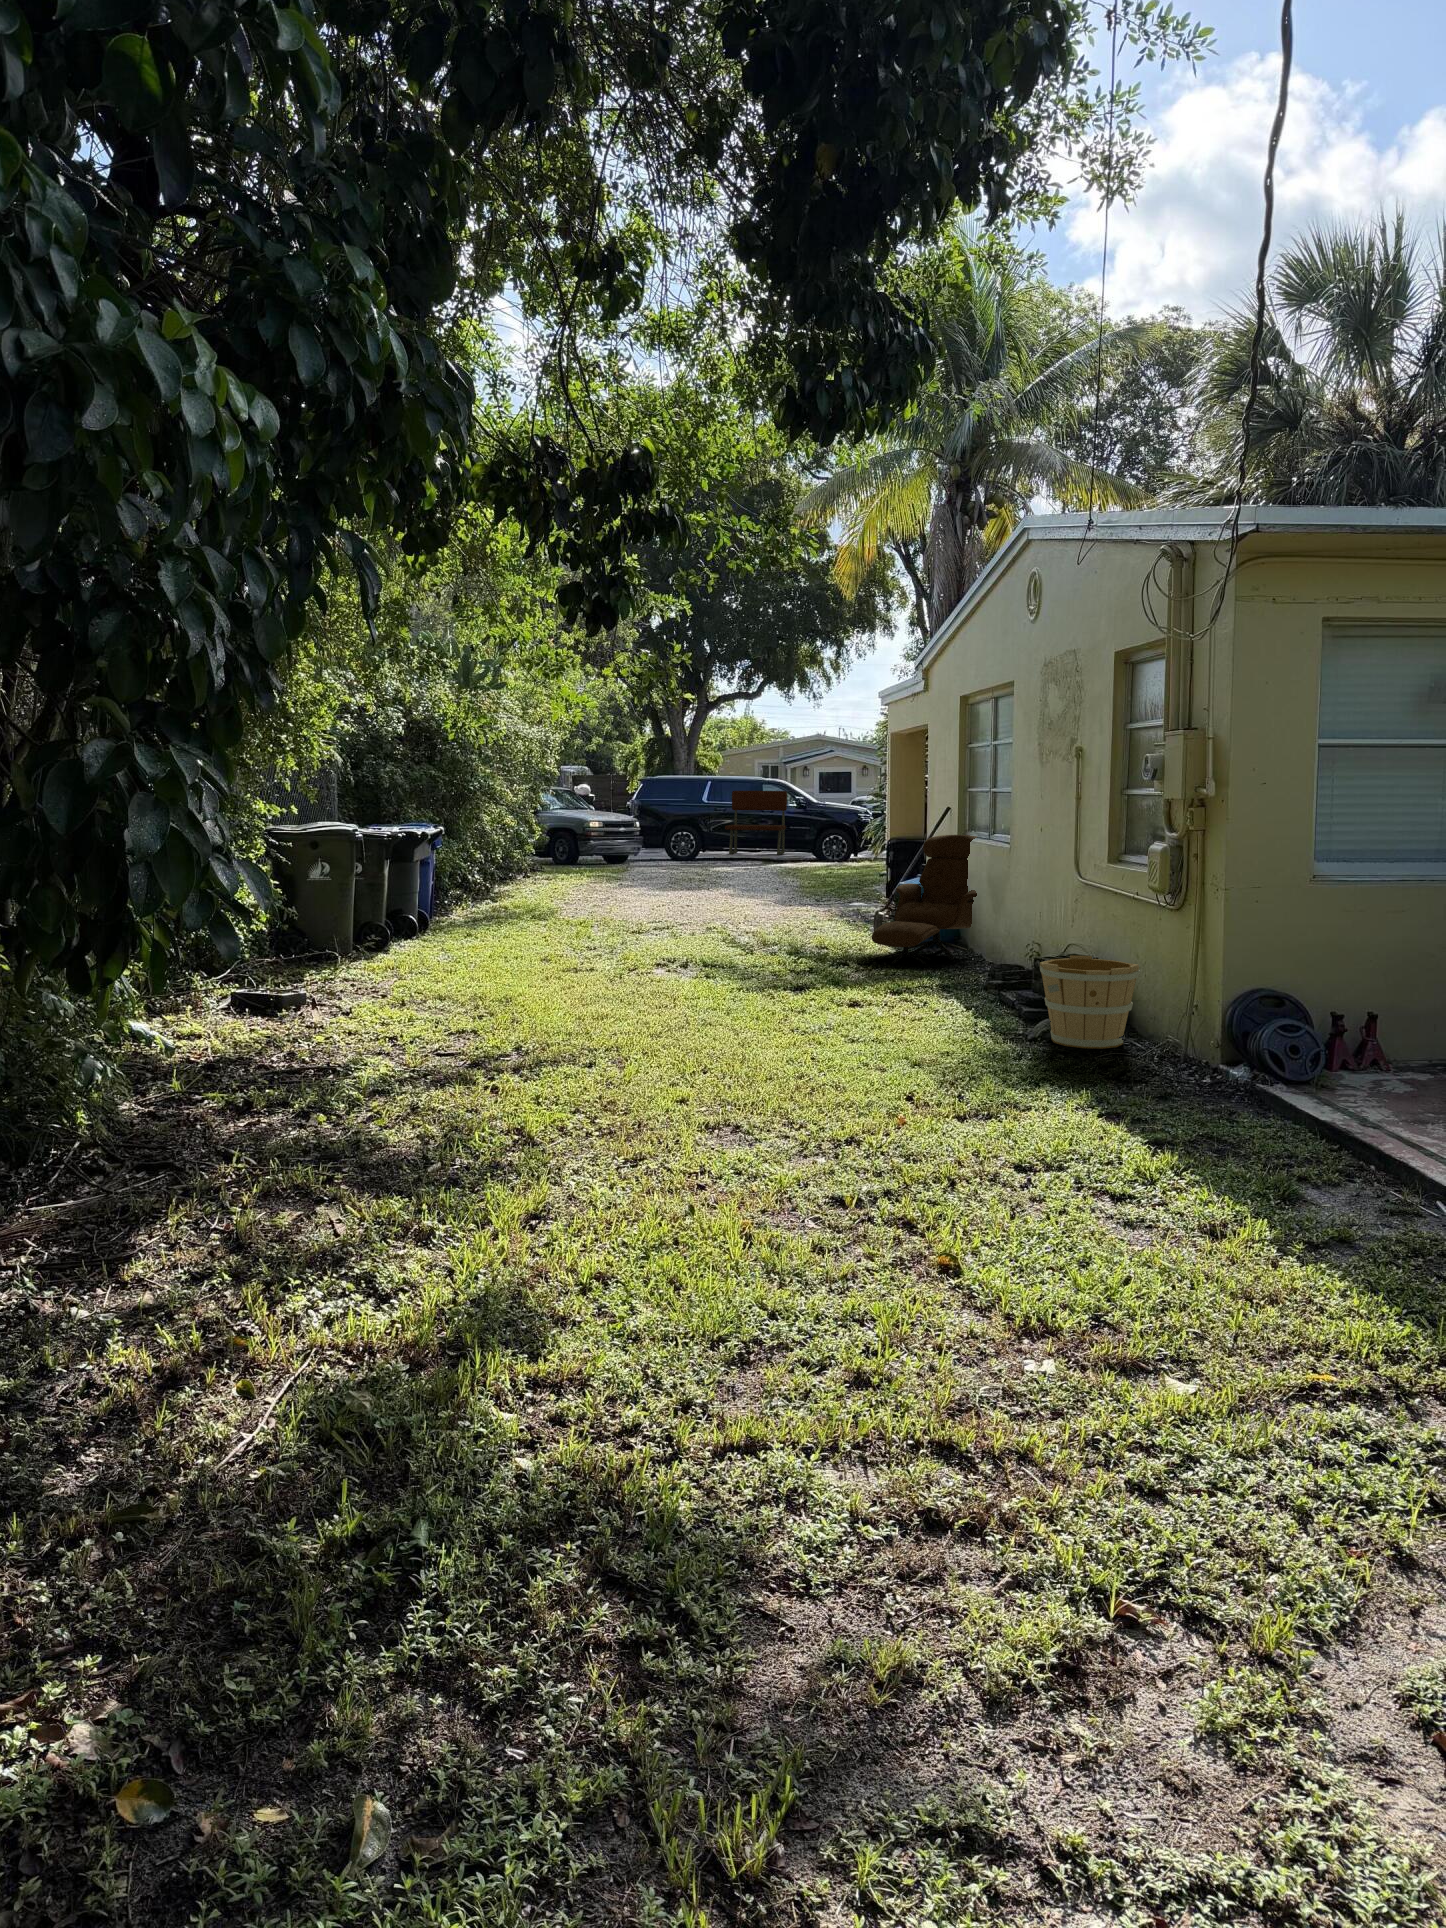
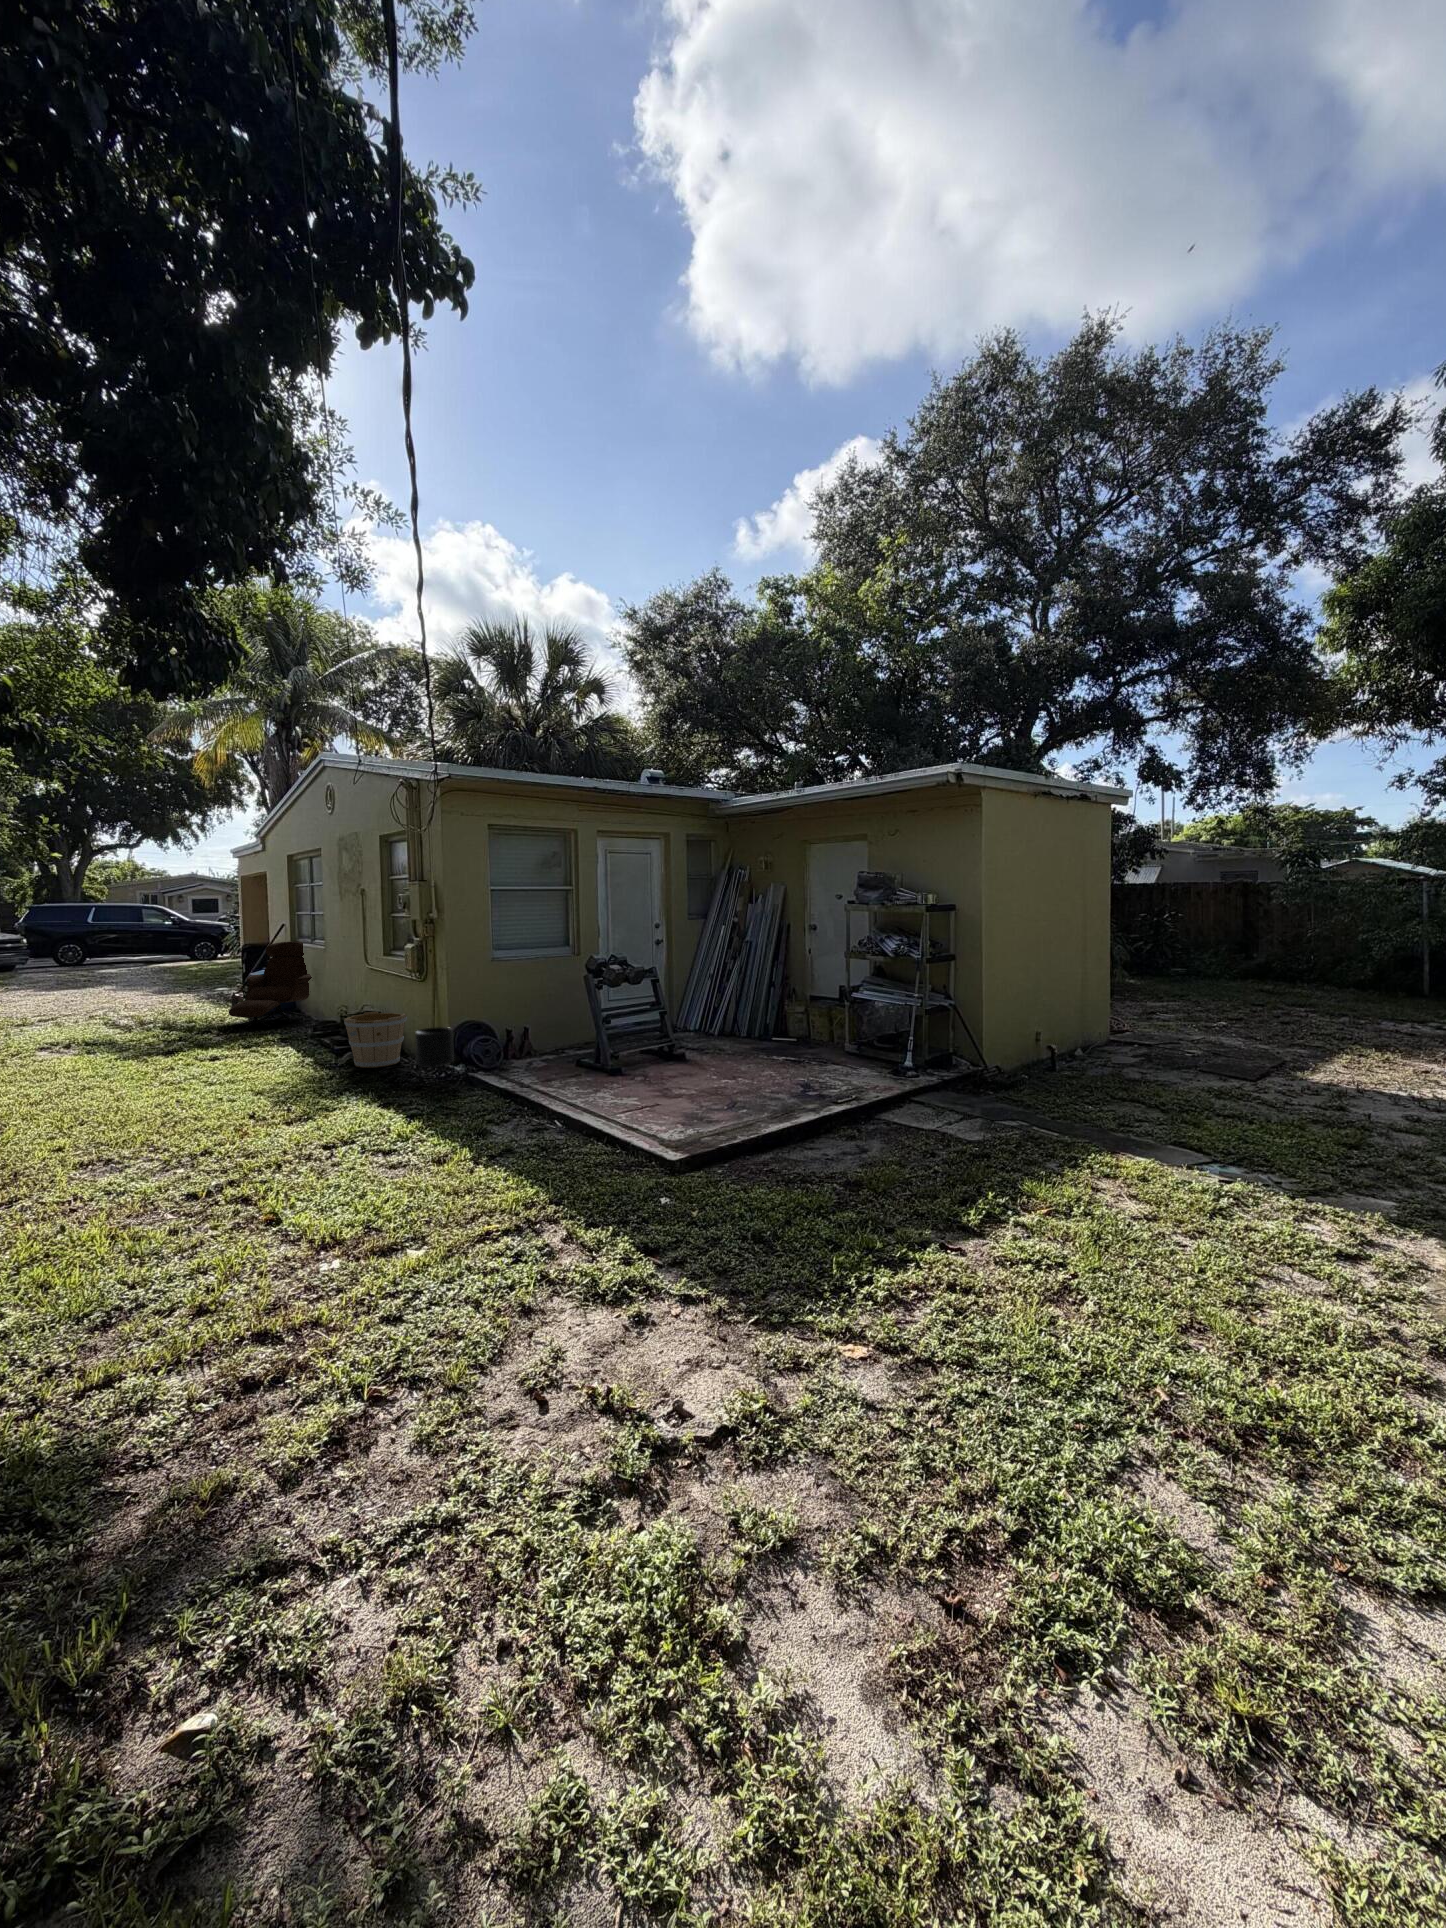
bench: present [725,791,787,855] -> none [109,914,163,961]
planter: none [1156,993,1224,1091] -> present [415,1027,454,1077]

